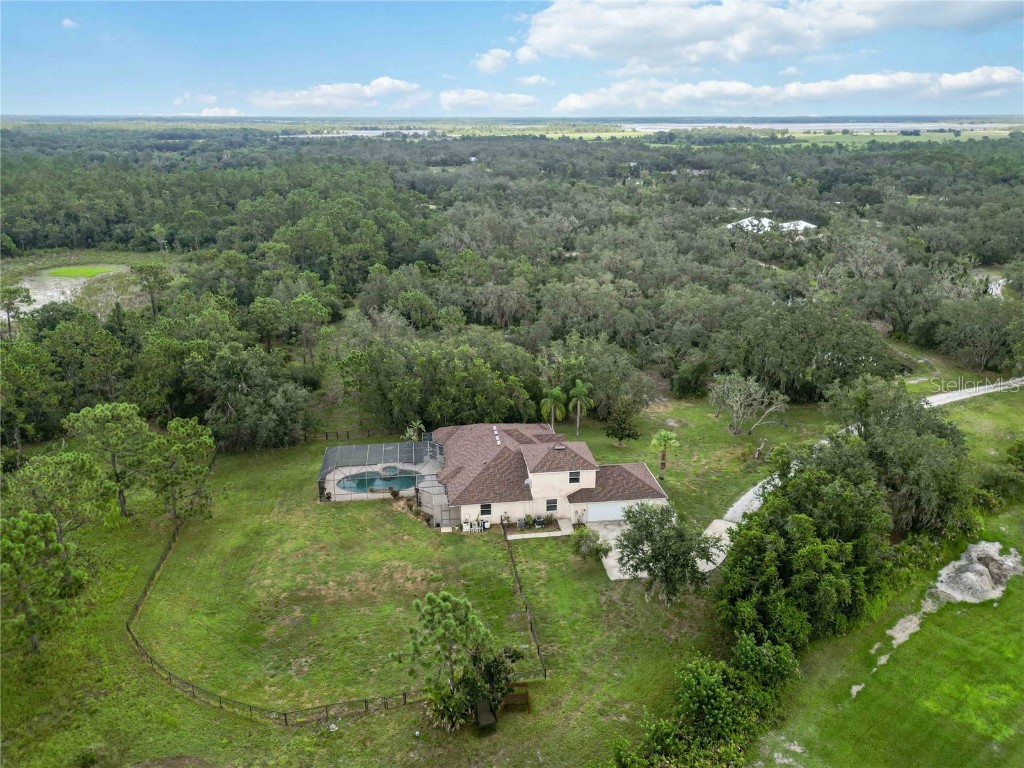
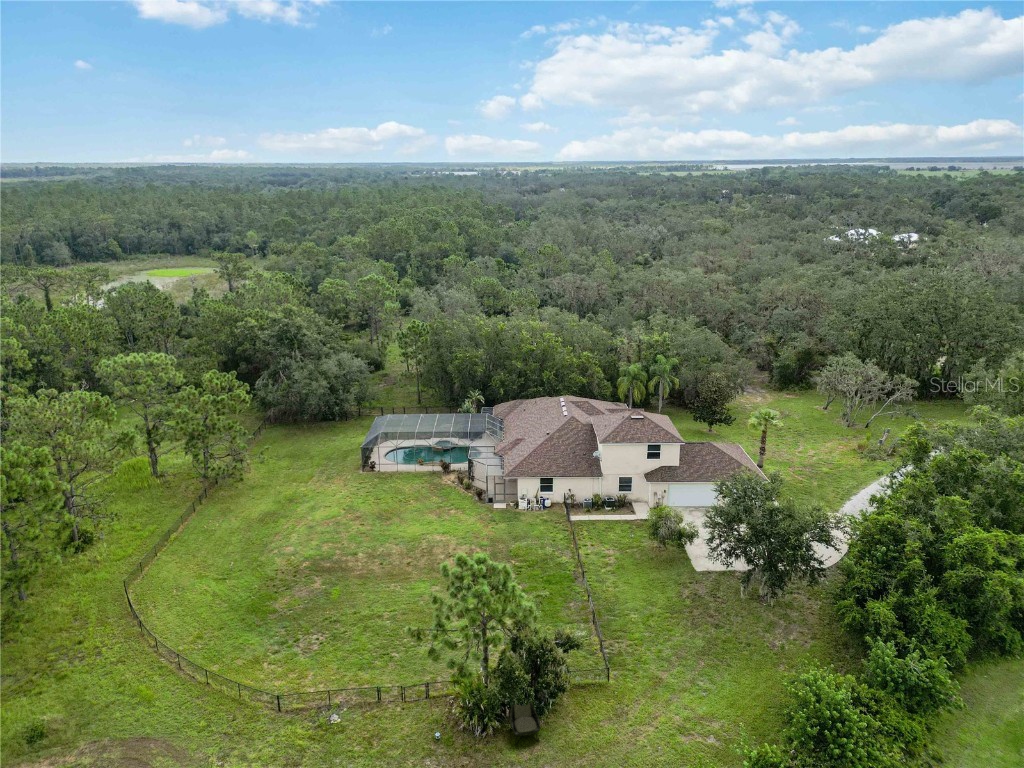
bench: present [501,682,530,715] -> none [547,681,584,724]

